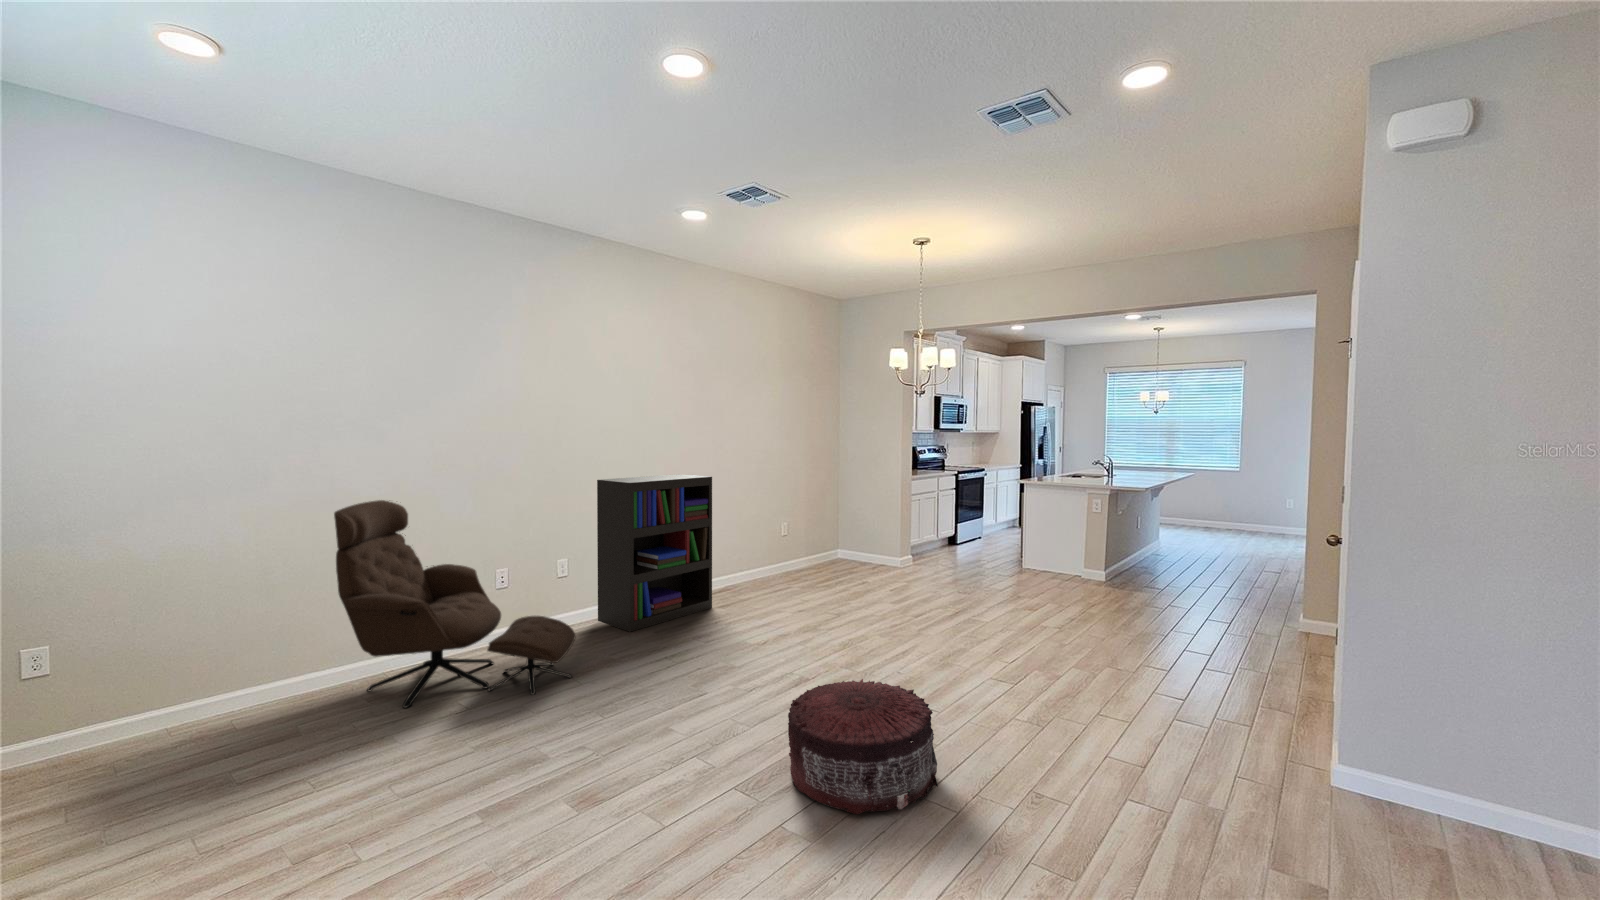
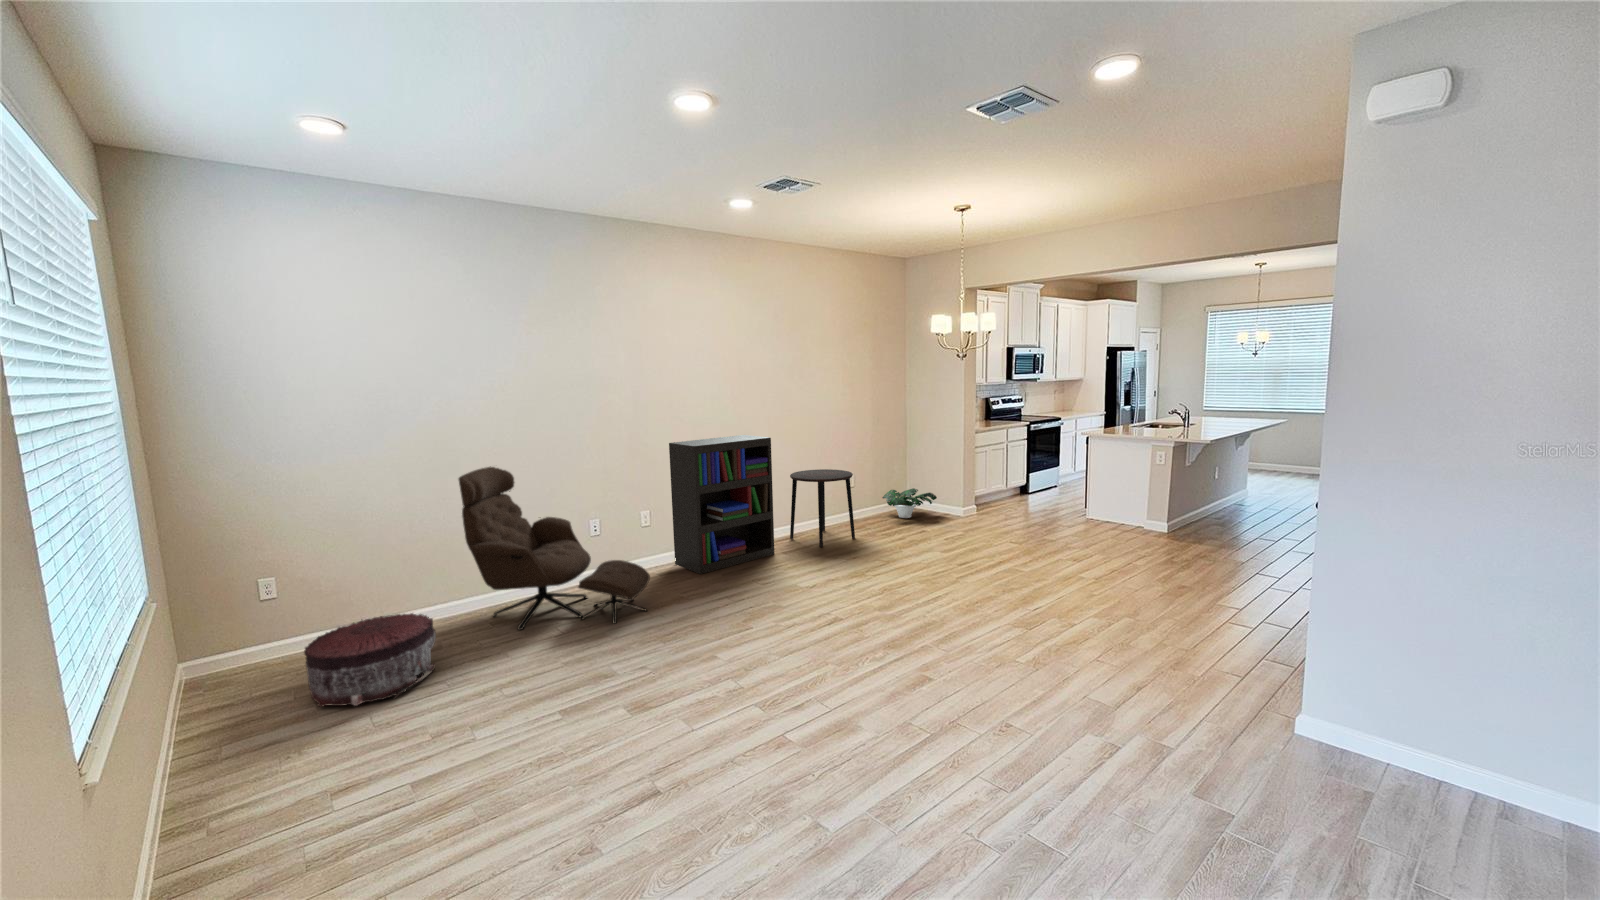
side table: none [725,515,797,599] -> present [790,469,855,547]
potted plant: none [819,537,875,568] -> present [882,488,937,518]
pouf: present [788,679,938,815] -> present [304,613,436,707]

